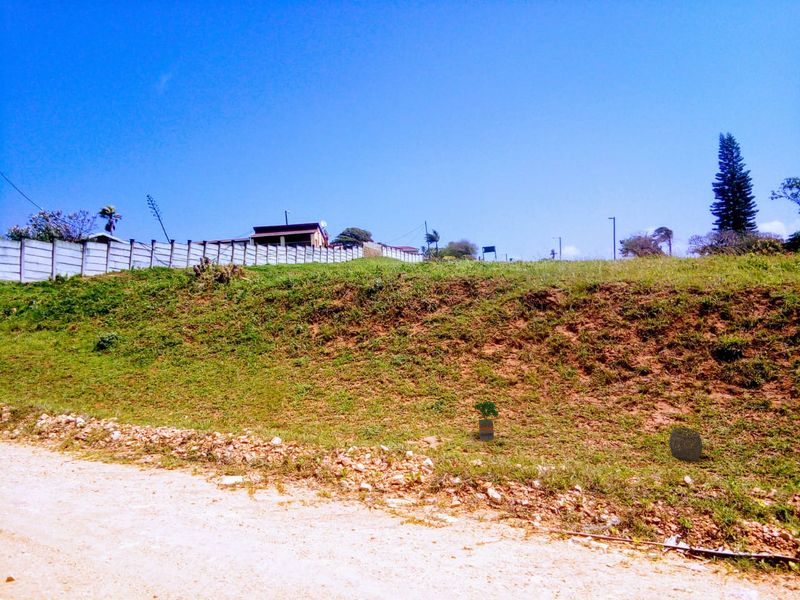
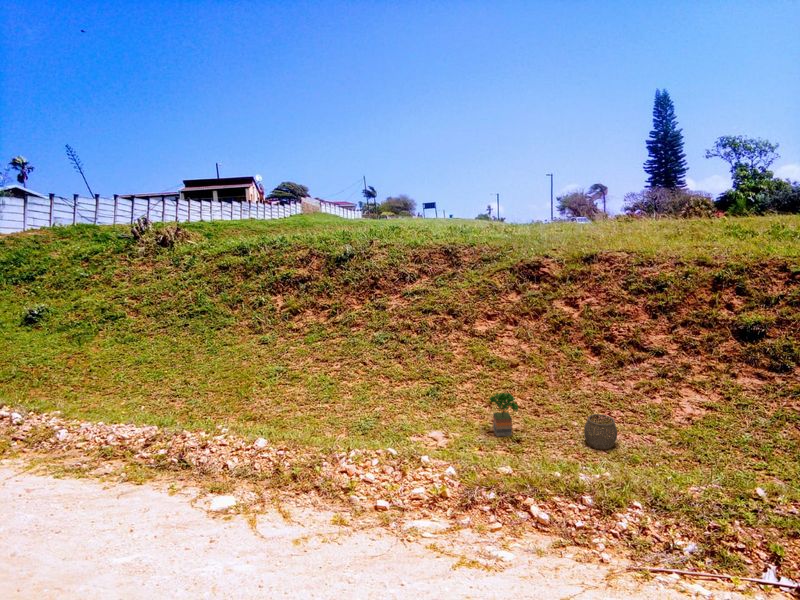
woven basket: present [669,428,703,460] -> present [584,414,617,449]

